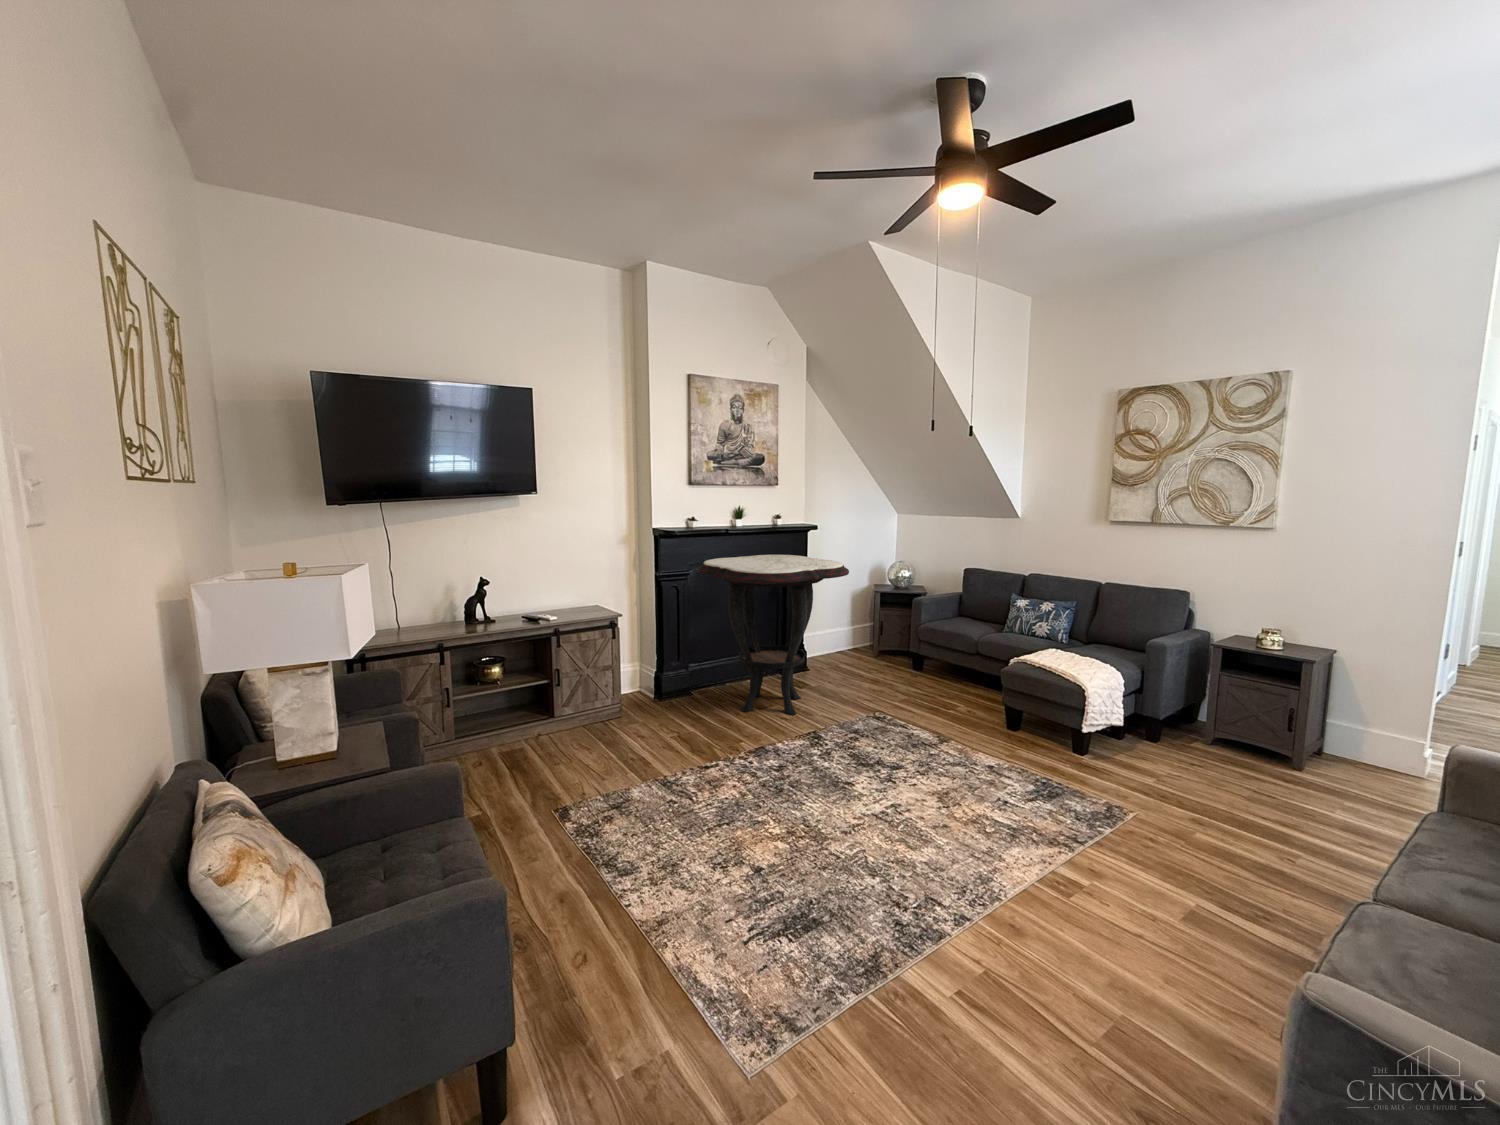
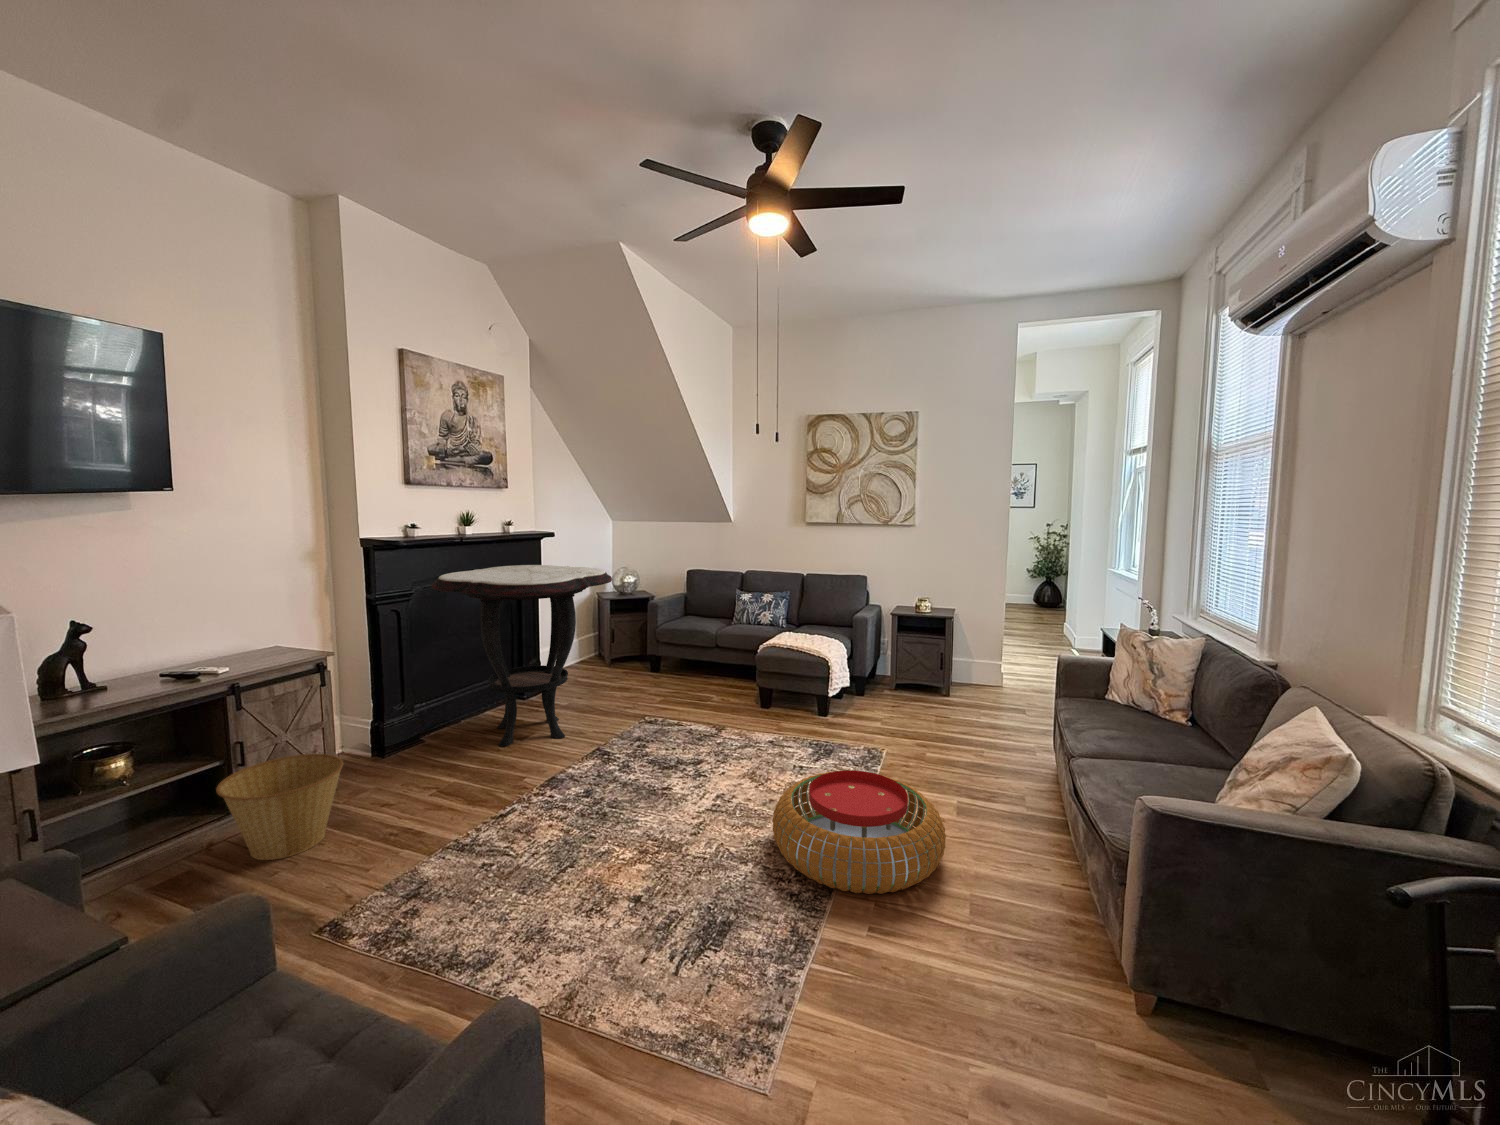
basket: none [533,686,609,757] -> present [216,754,343,860]
pouf: none [906,809,1121,969] -> present [772,770,946,894]

